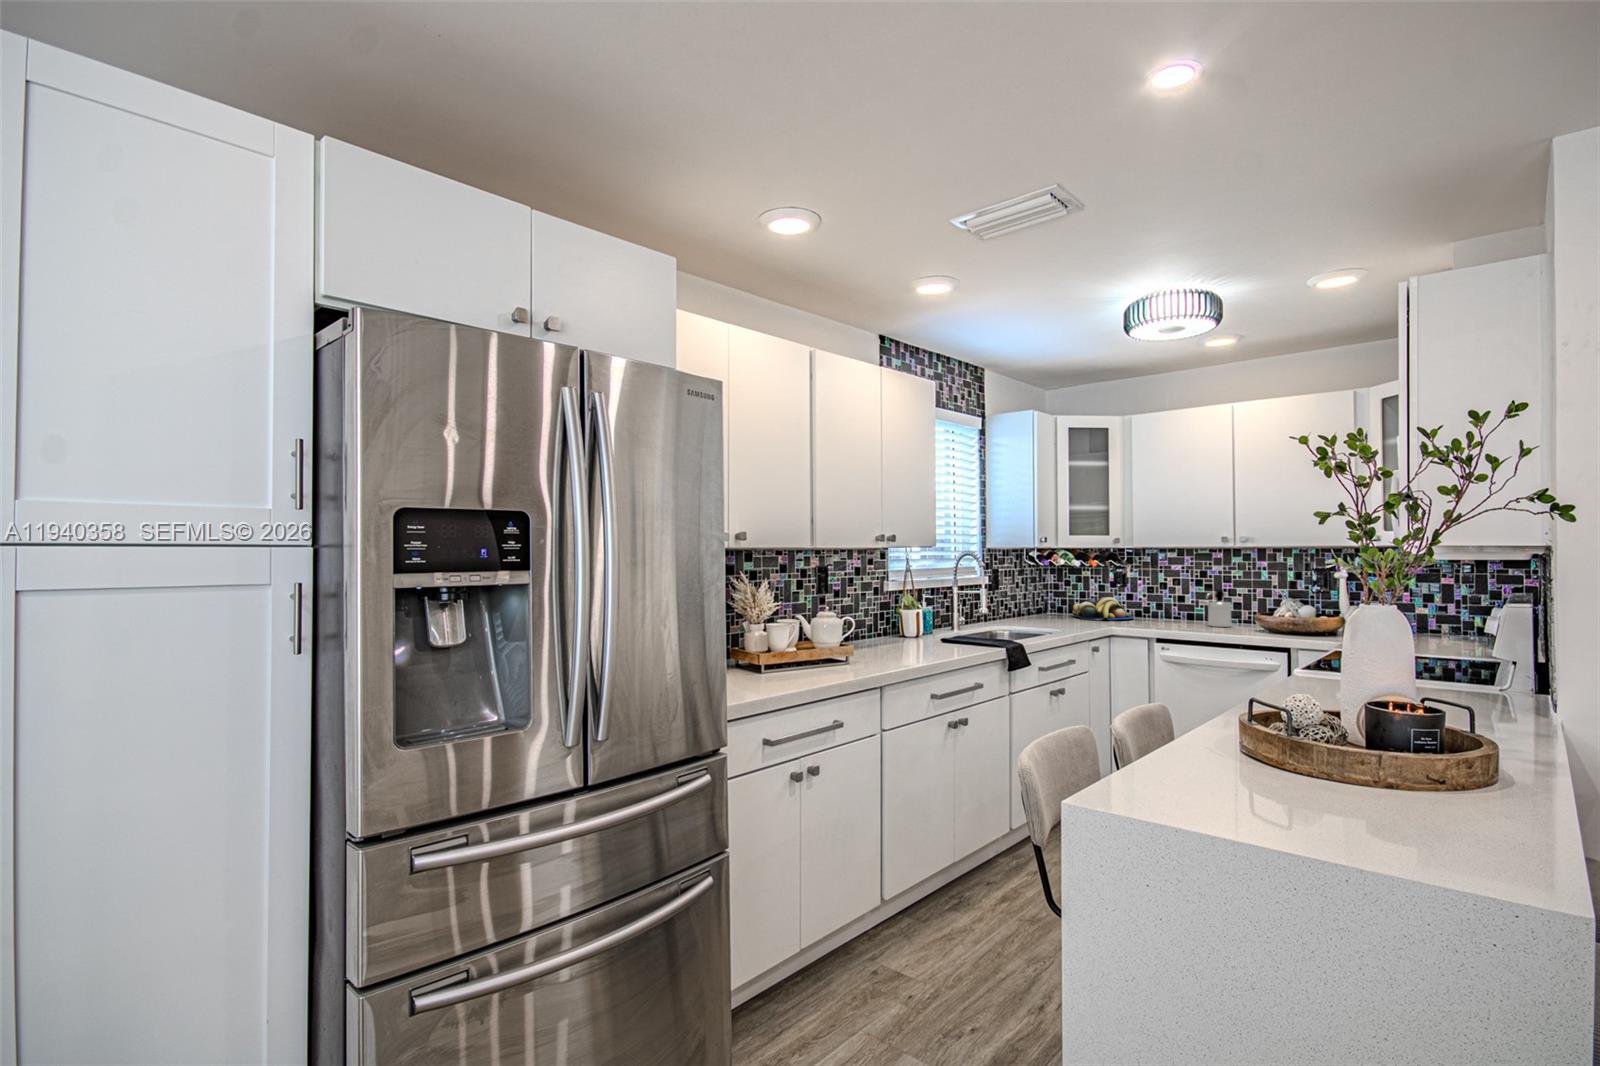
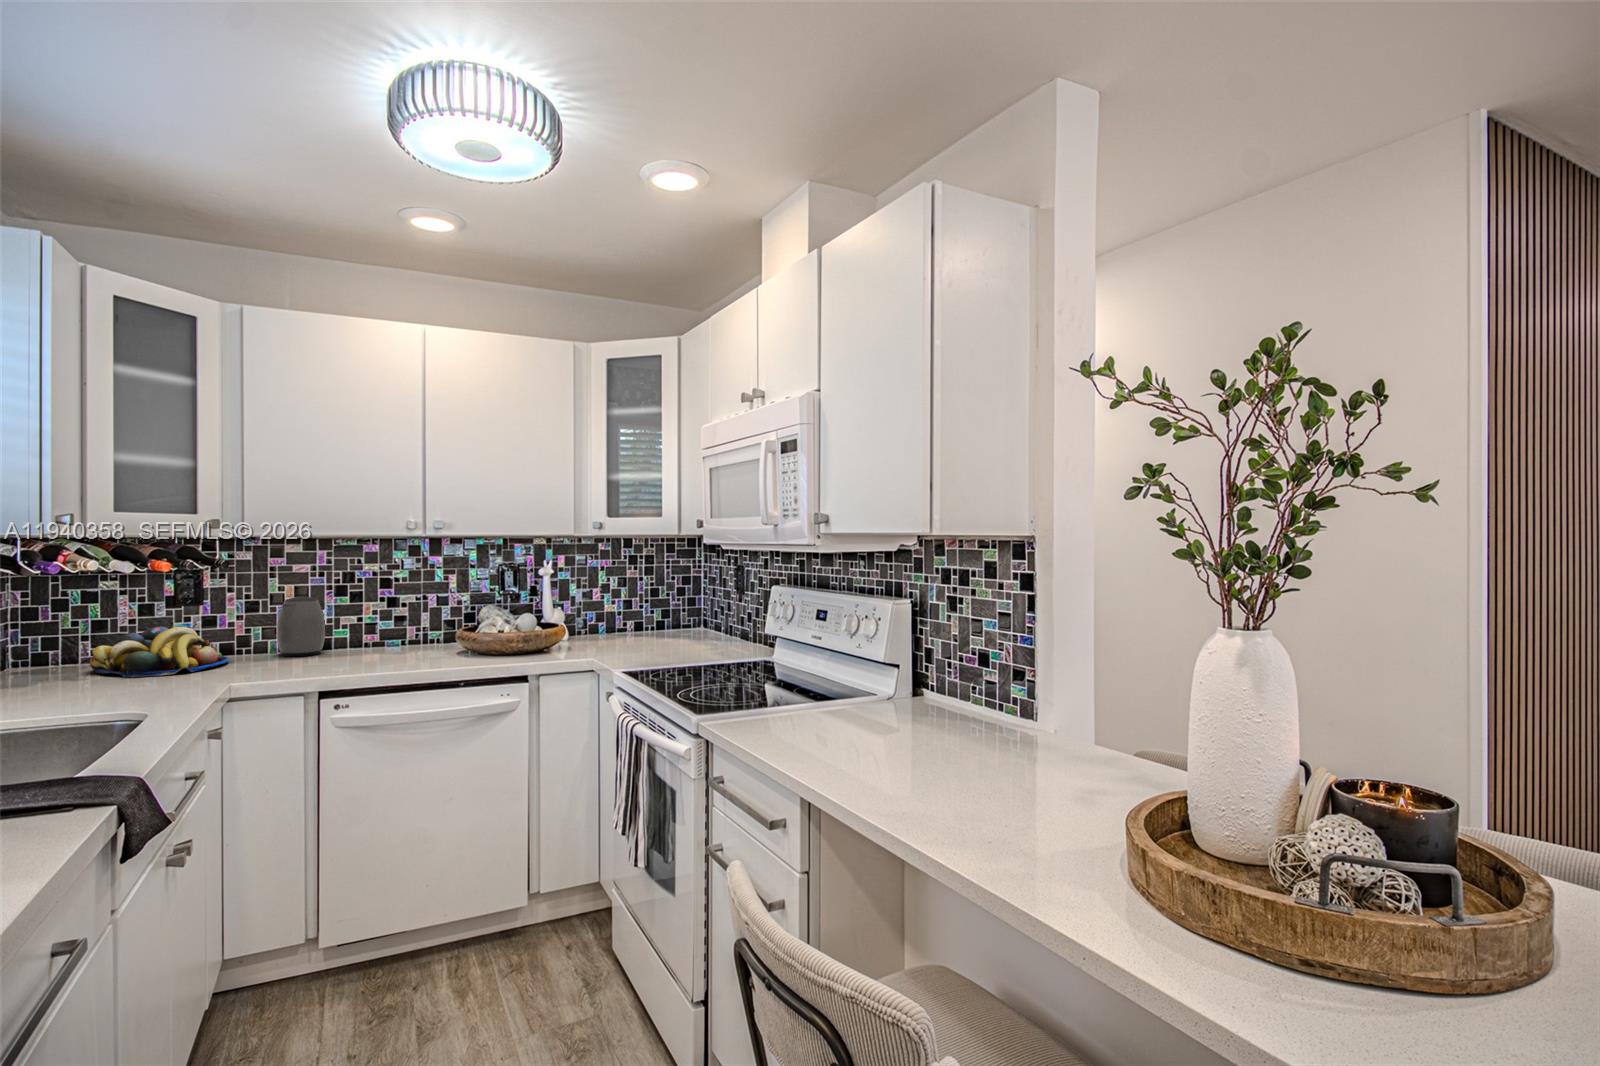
kettle: none [1162,585,1196,621] -> present [277,597,326,656]
soap dispenser: present [1206,590,1232,627] -> none [368,601,406,658]

